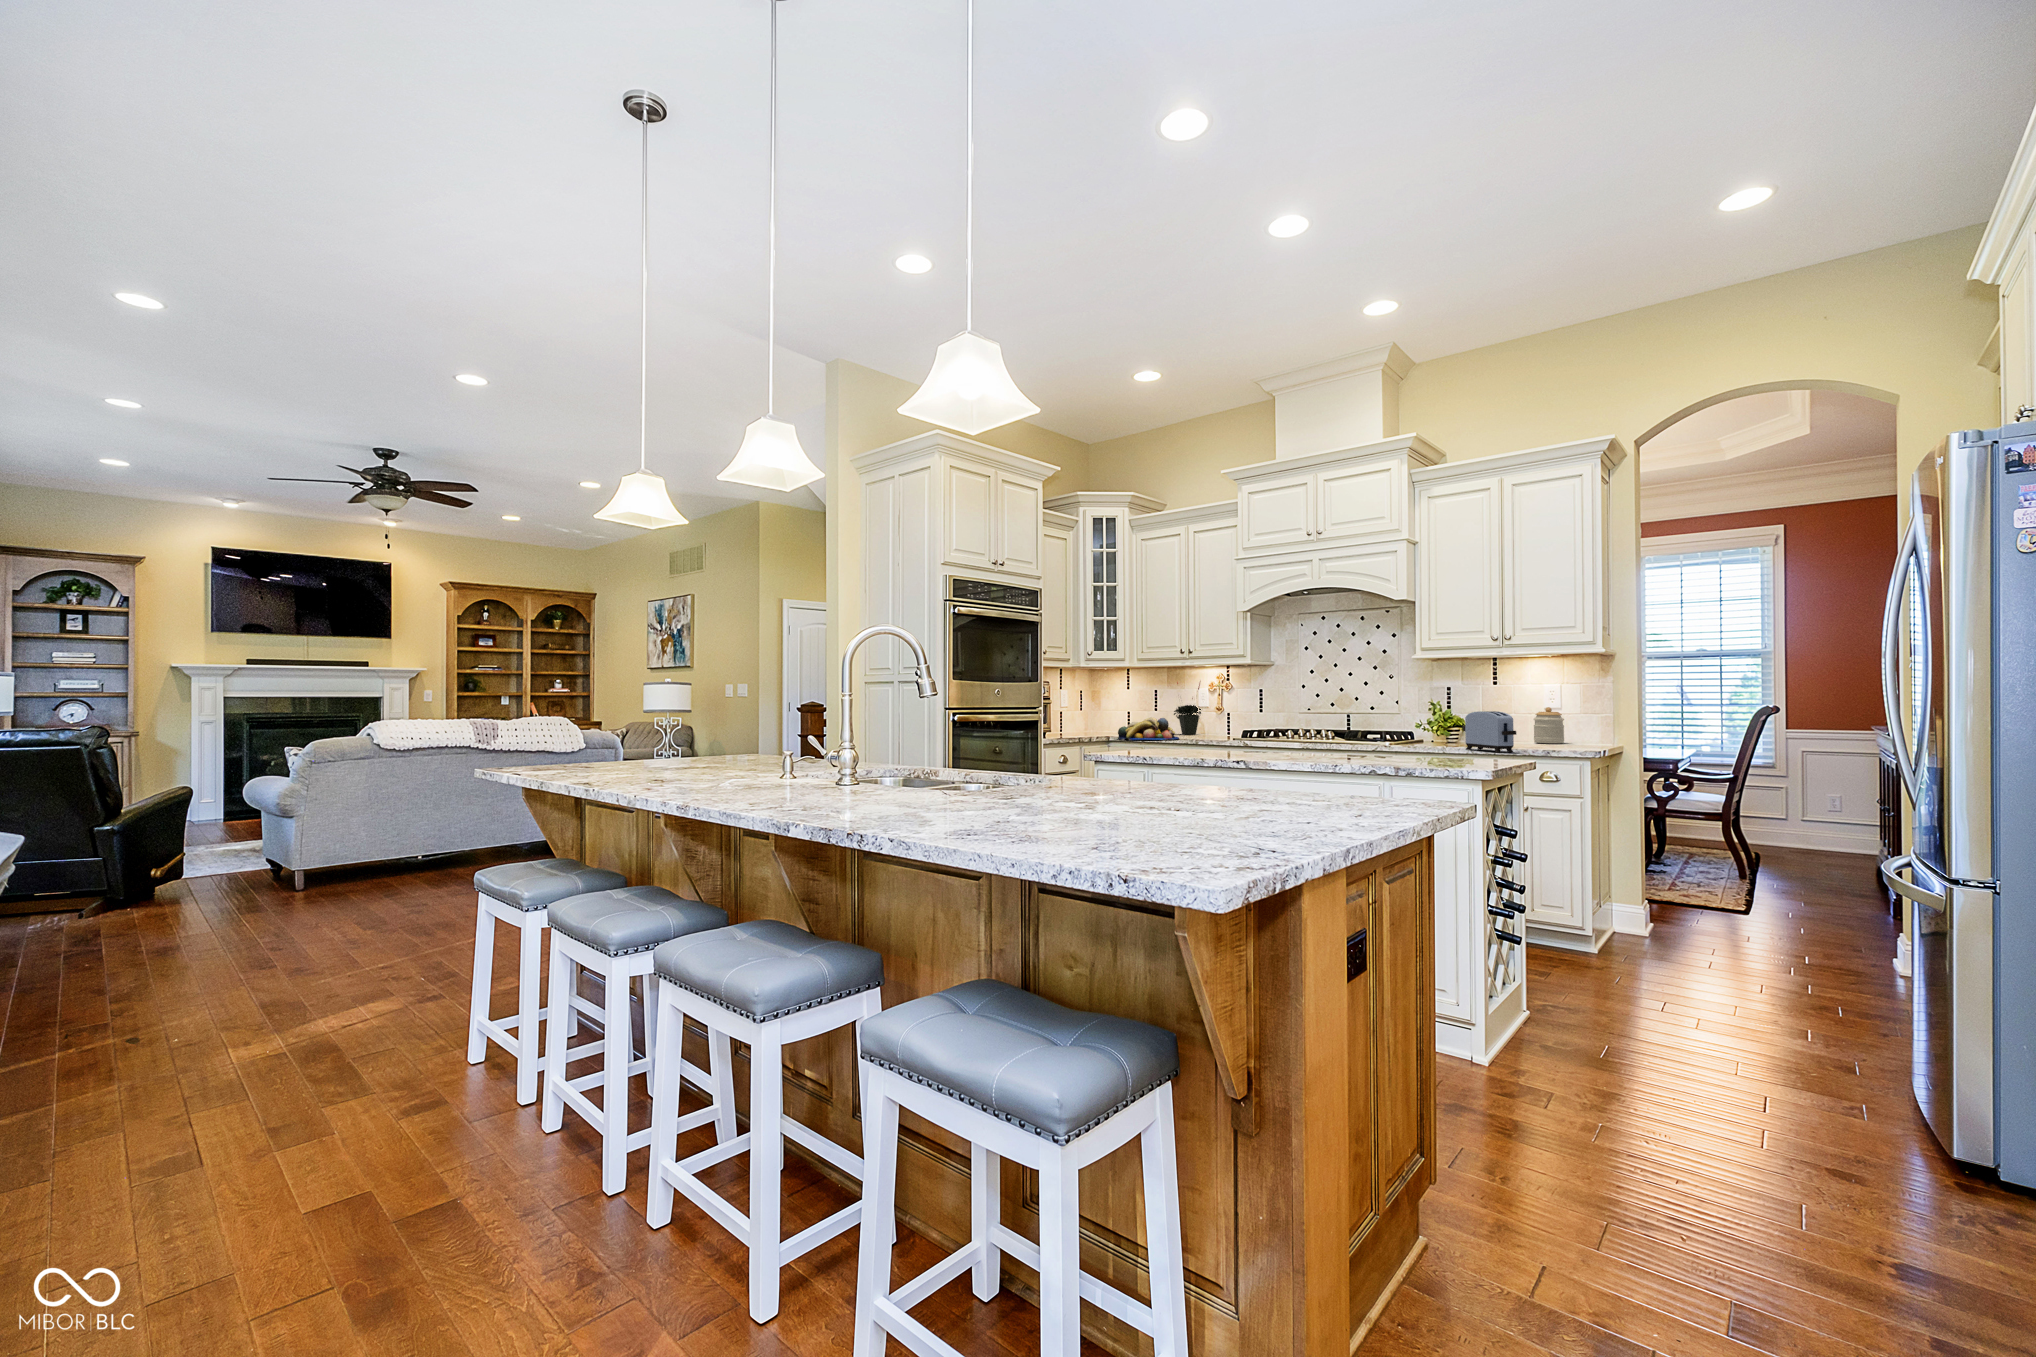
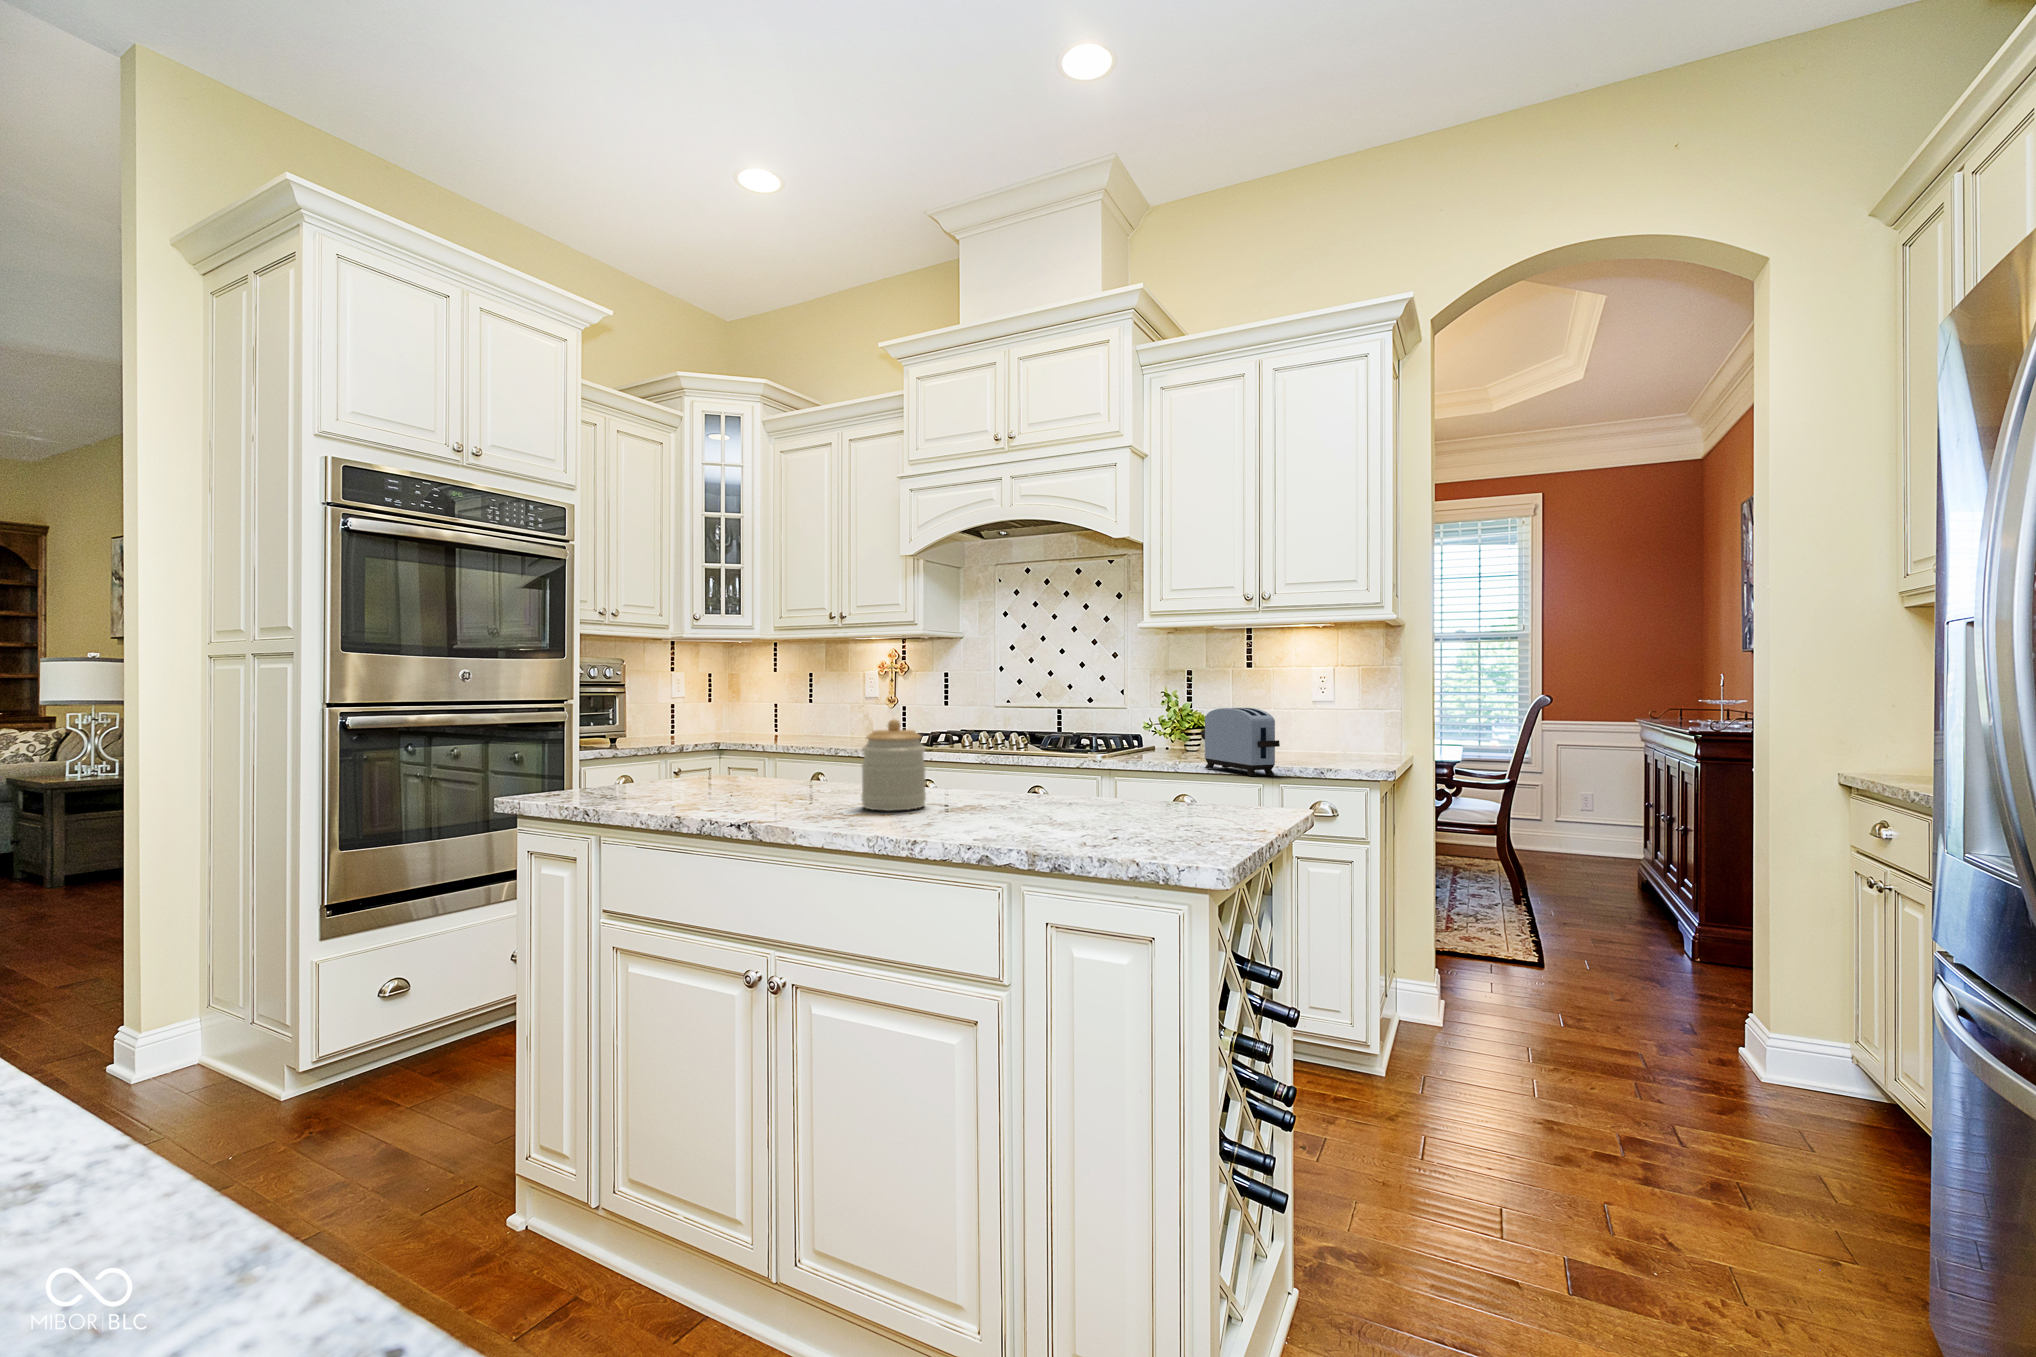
potted plant: present [1174,682,1201,735] -> none [831,659,873,738]
jar: present [1534,707,1564,743] -> present [861,719,926,811]
fruit bowl: present [1118,717,1179,740] -> none [718,715,816,751]

